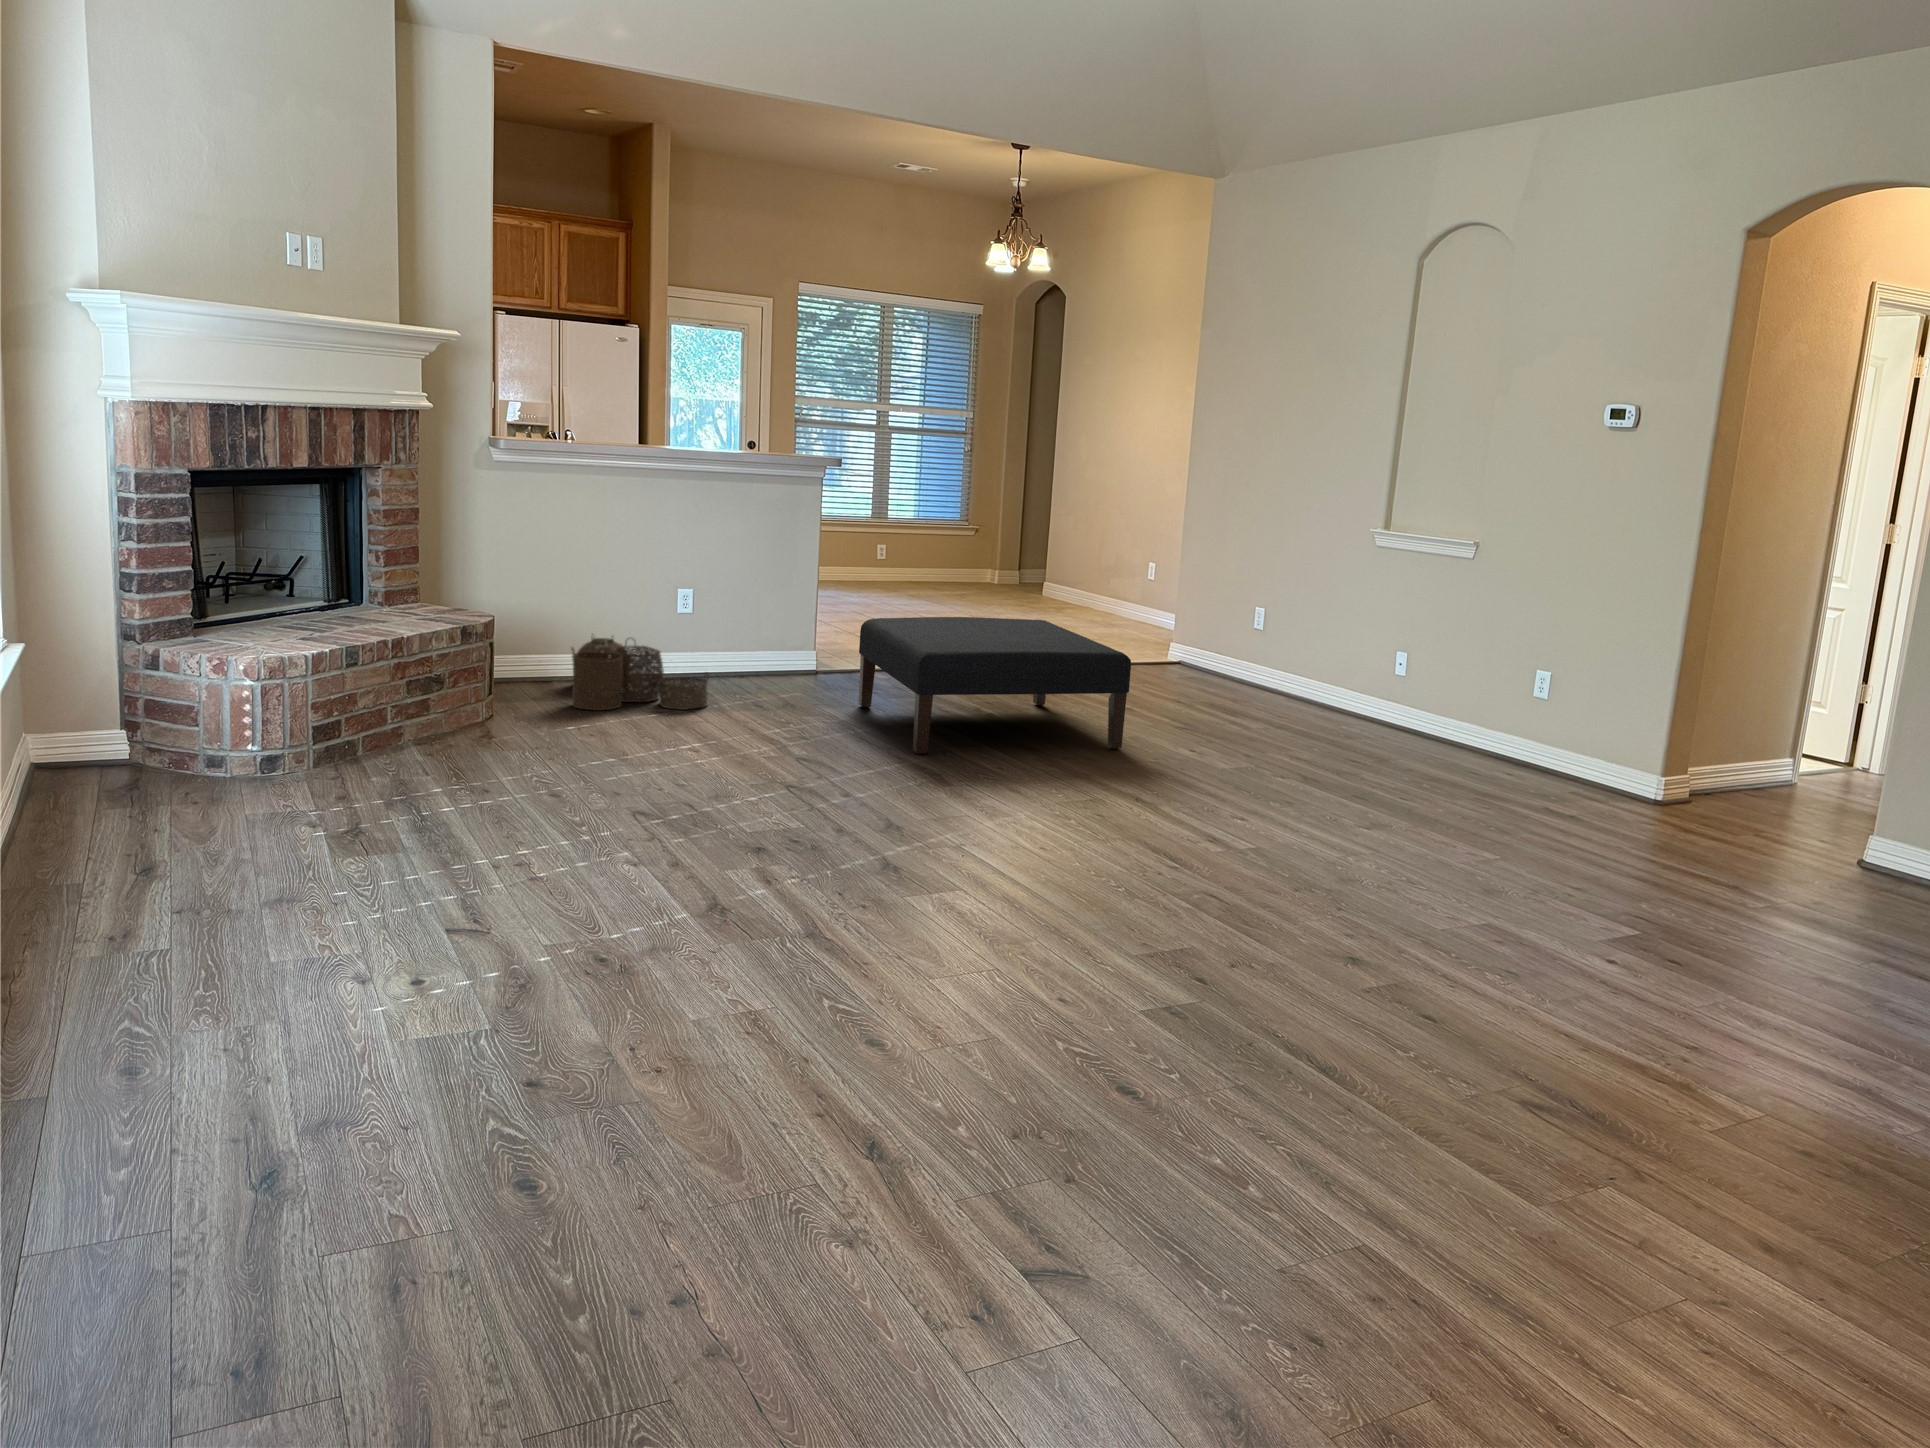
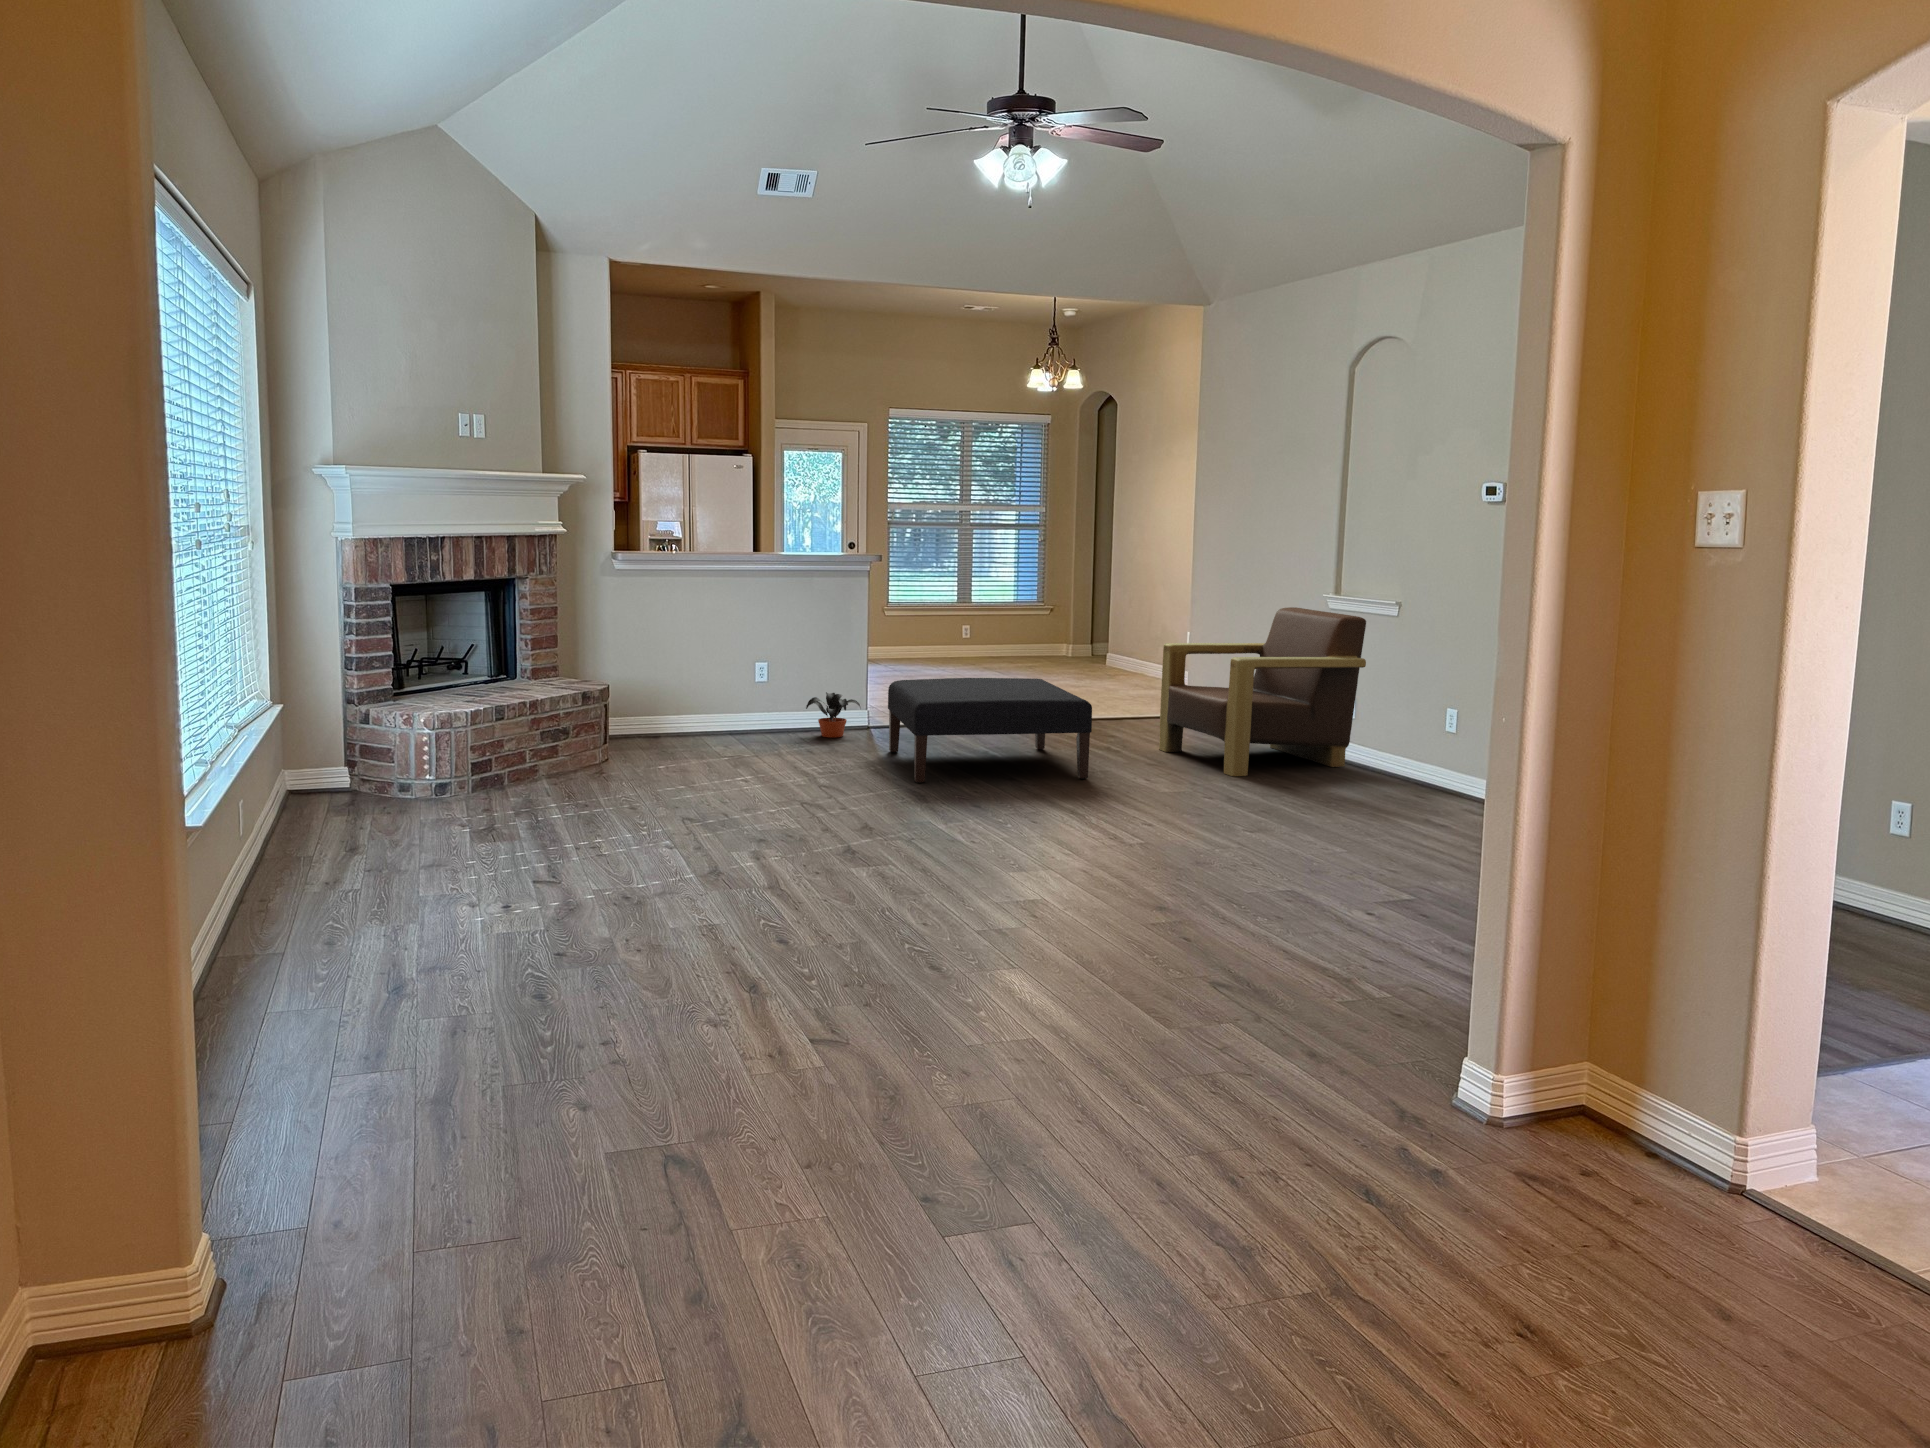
armchair: none [1176,543,1431,746] -> present [1159,607,1366,776]
potted plant: none [742,627,814,685] -> present [806,692,860,737]
woven basket: present [571,634,708,710] -> none [665,699,770,756]

